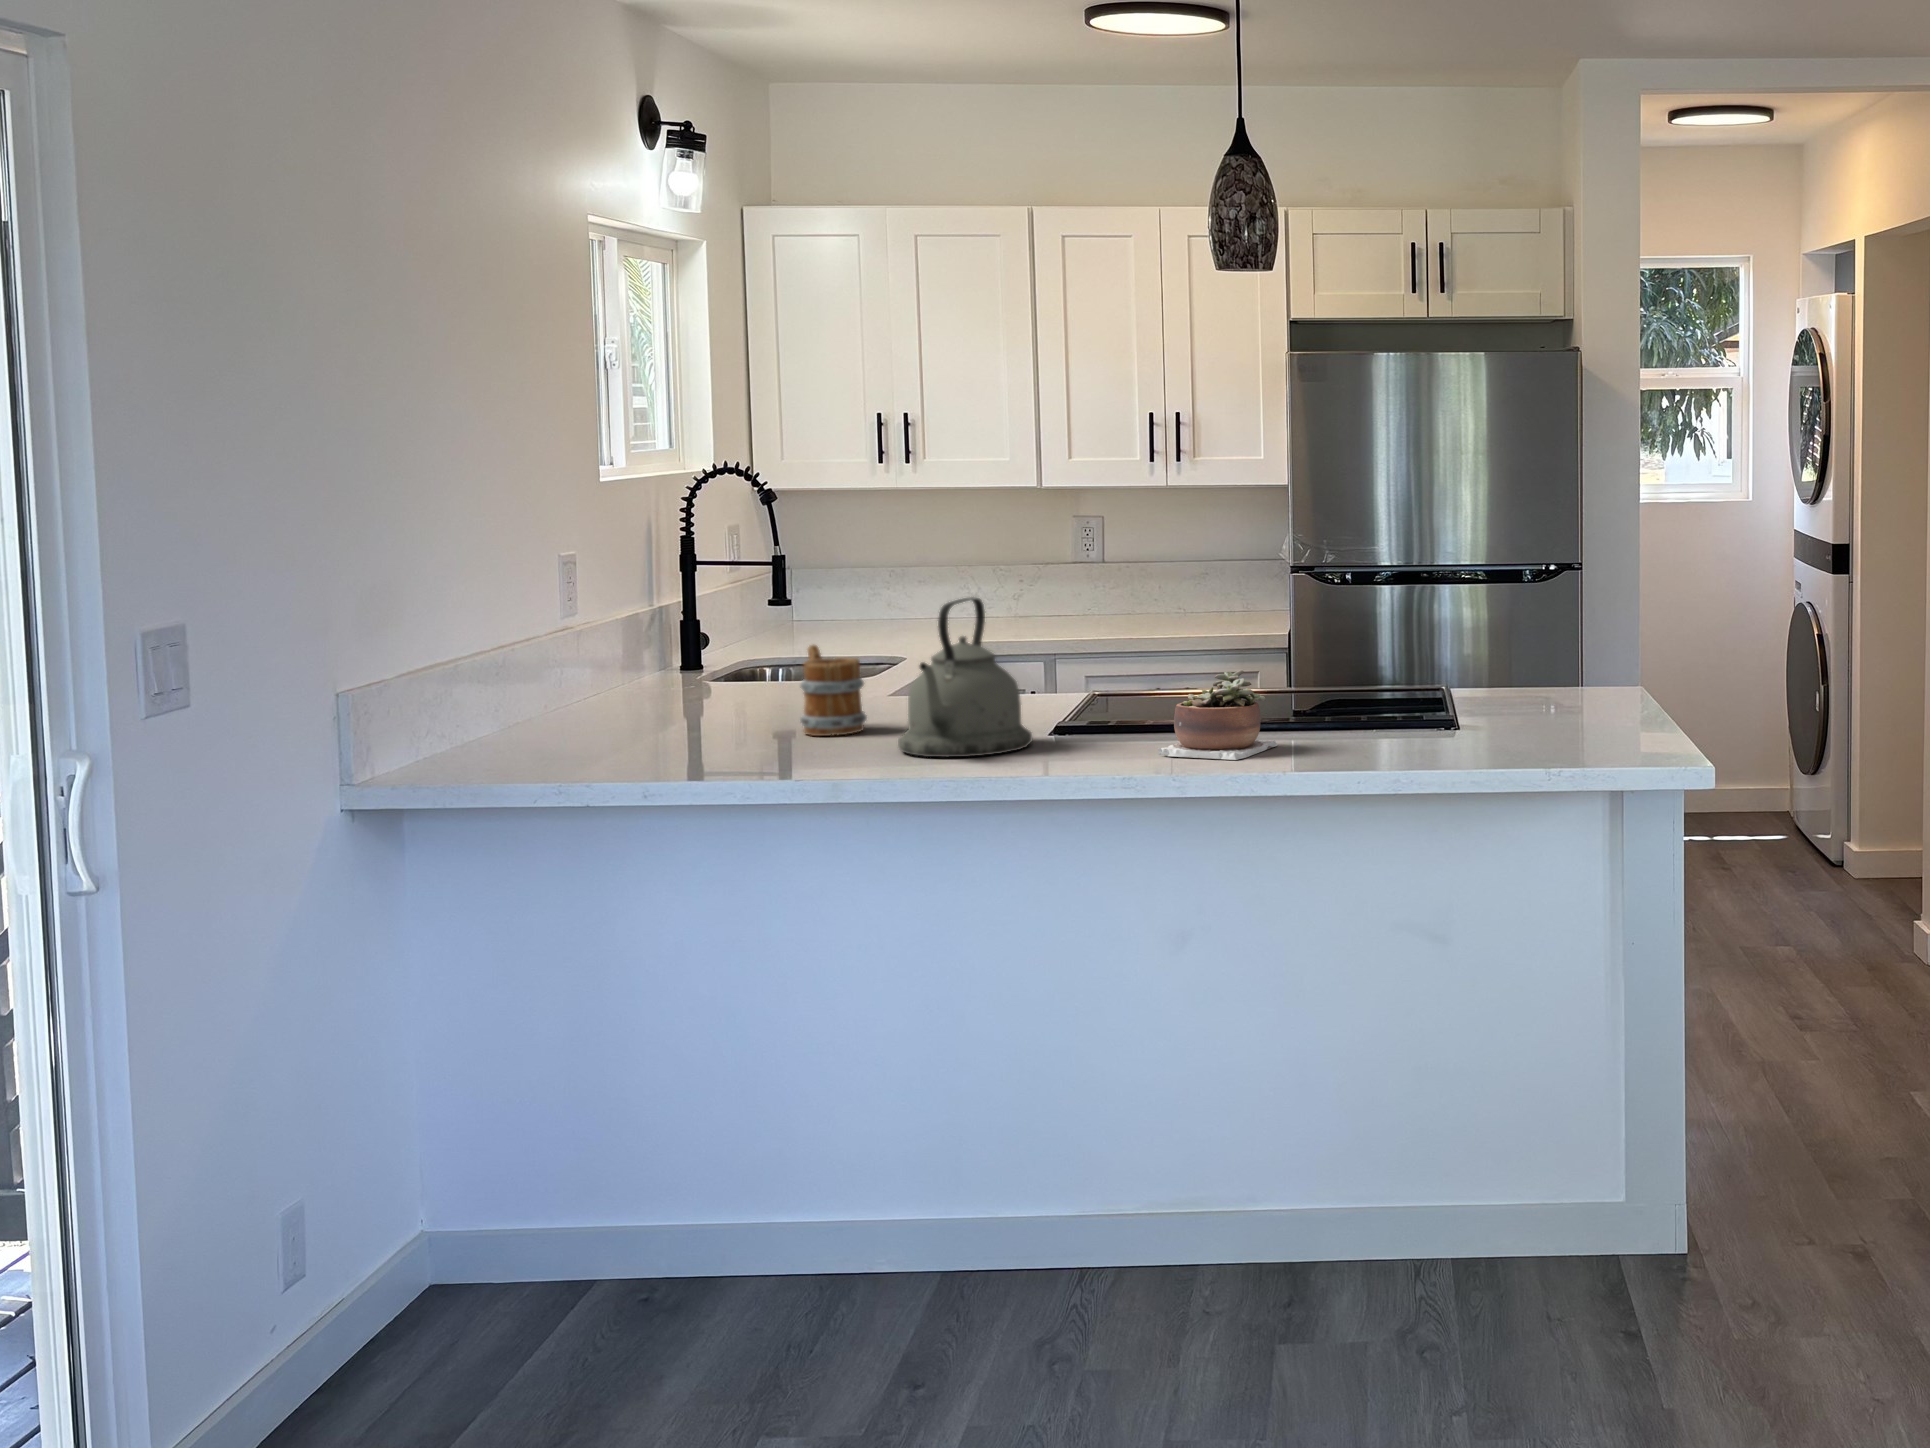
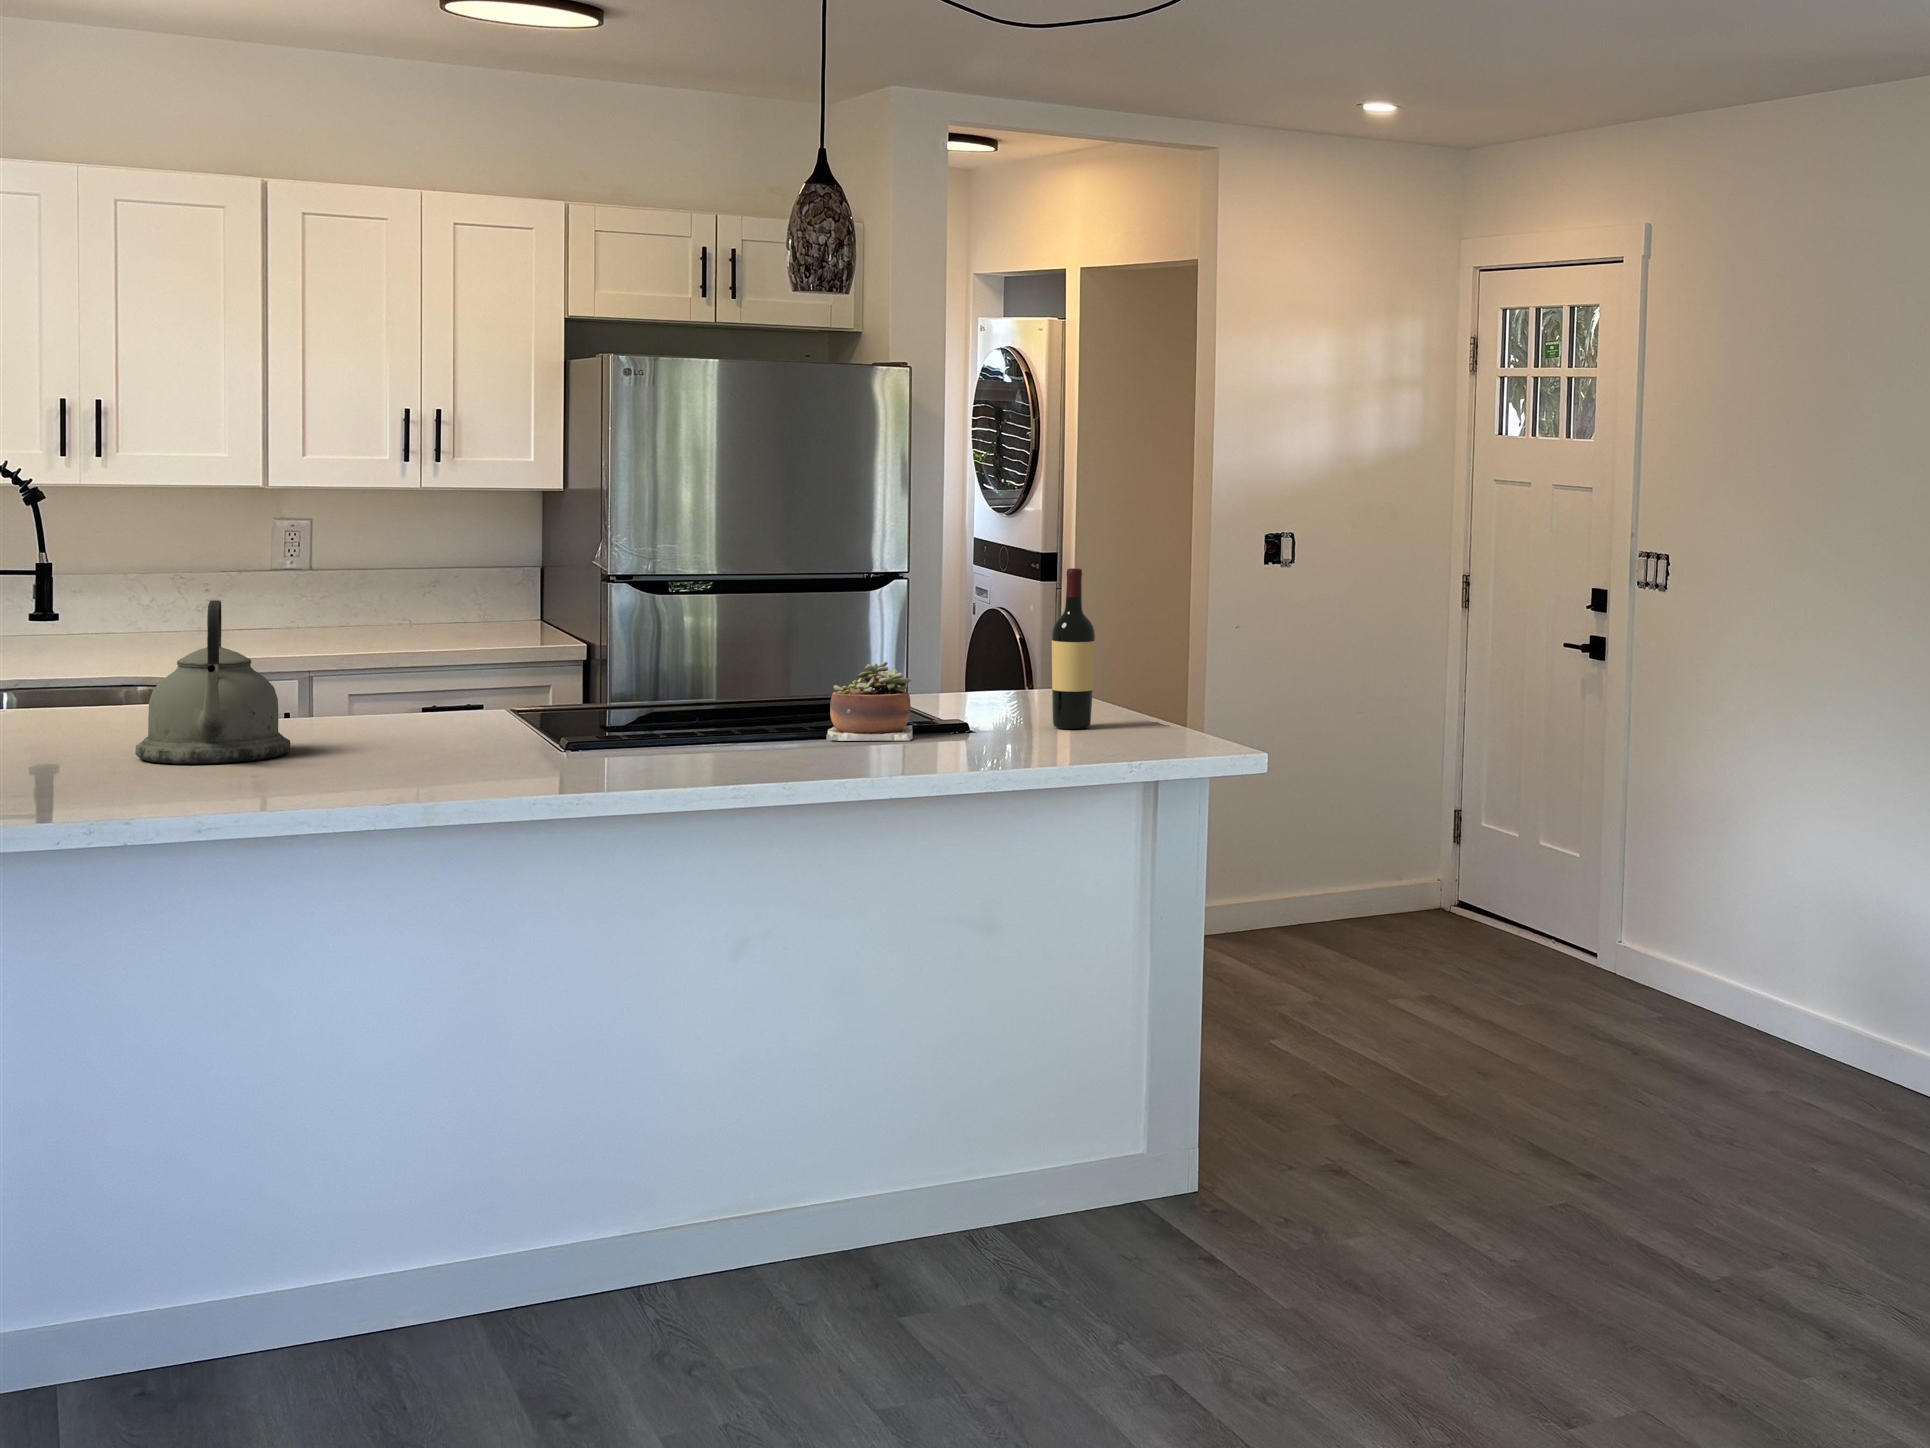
wine bottle: none [1418,568,1467,754] -> present [1052,568,1095,729]
kettle: present [898,598,1032,757] -> present [135,600,290,764]
mug: present [800,645,867,736] -> none [354,651,443,743]

